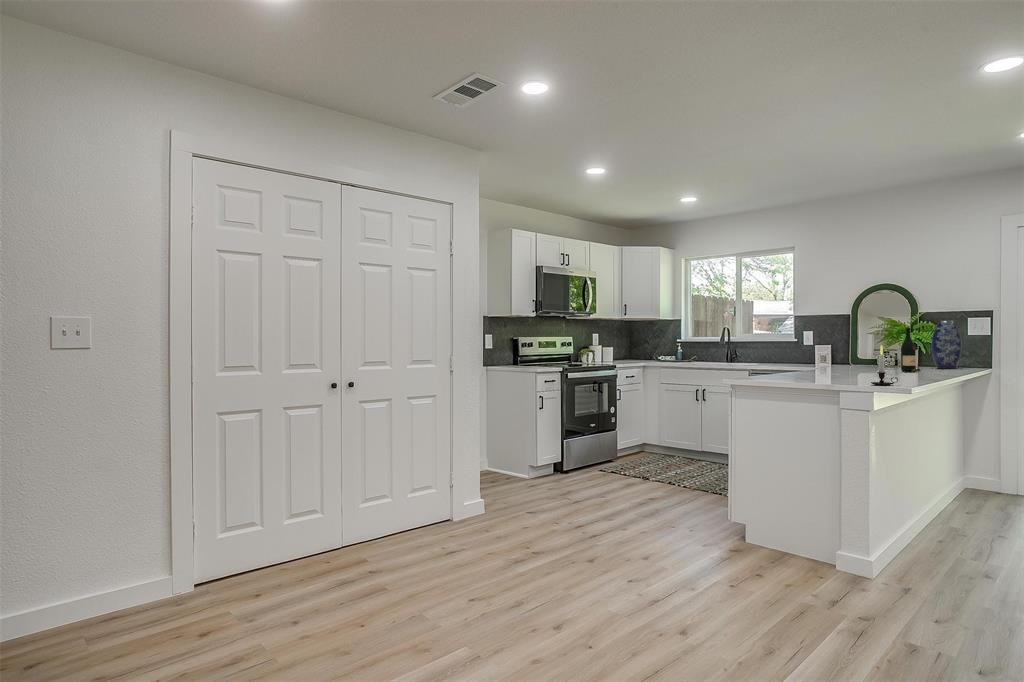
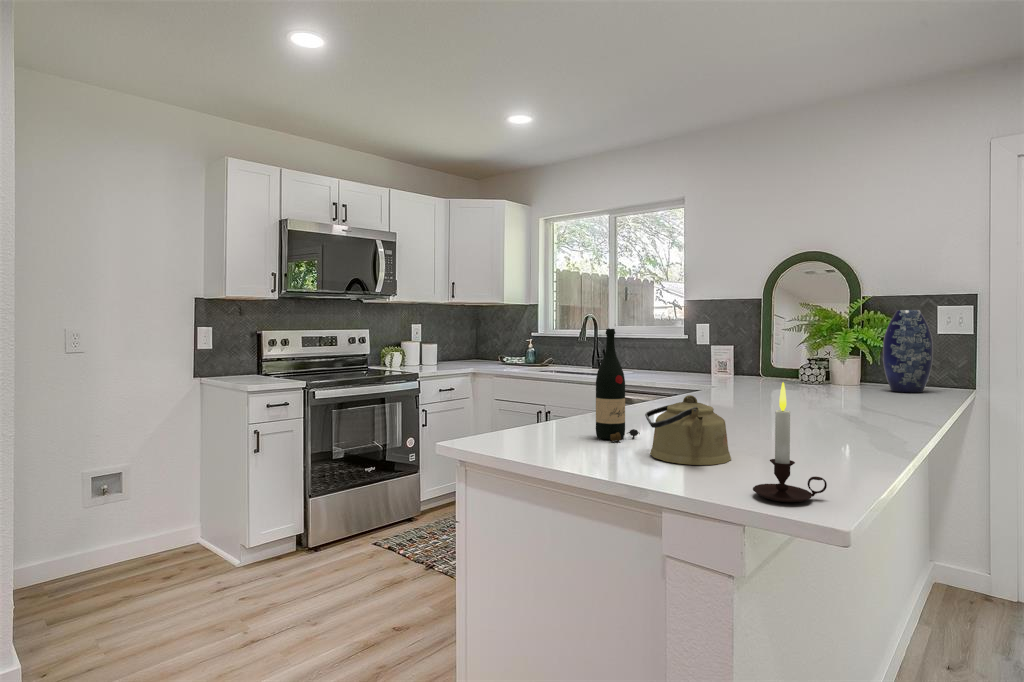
wine bottle: present [901,328,920,372] -> present [596,329,640,441]
kettle: none [816,356,857,382] -> present [645,395,731,465]

